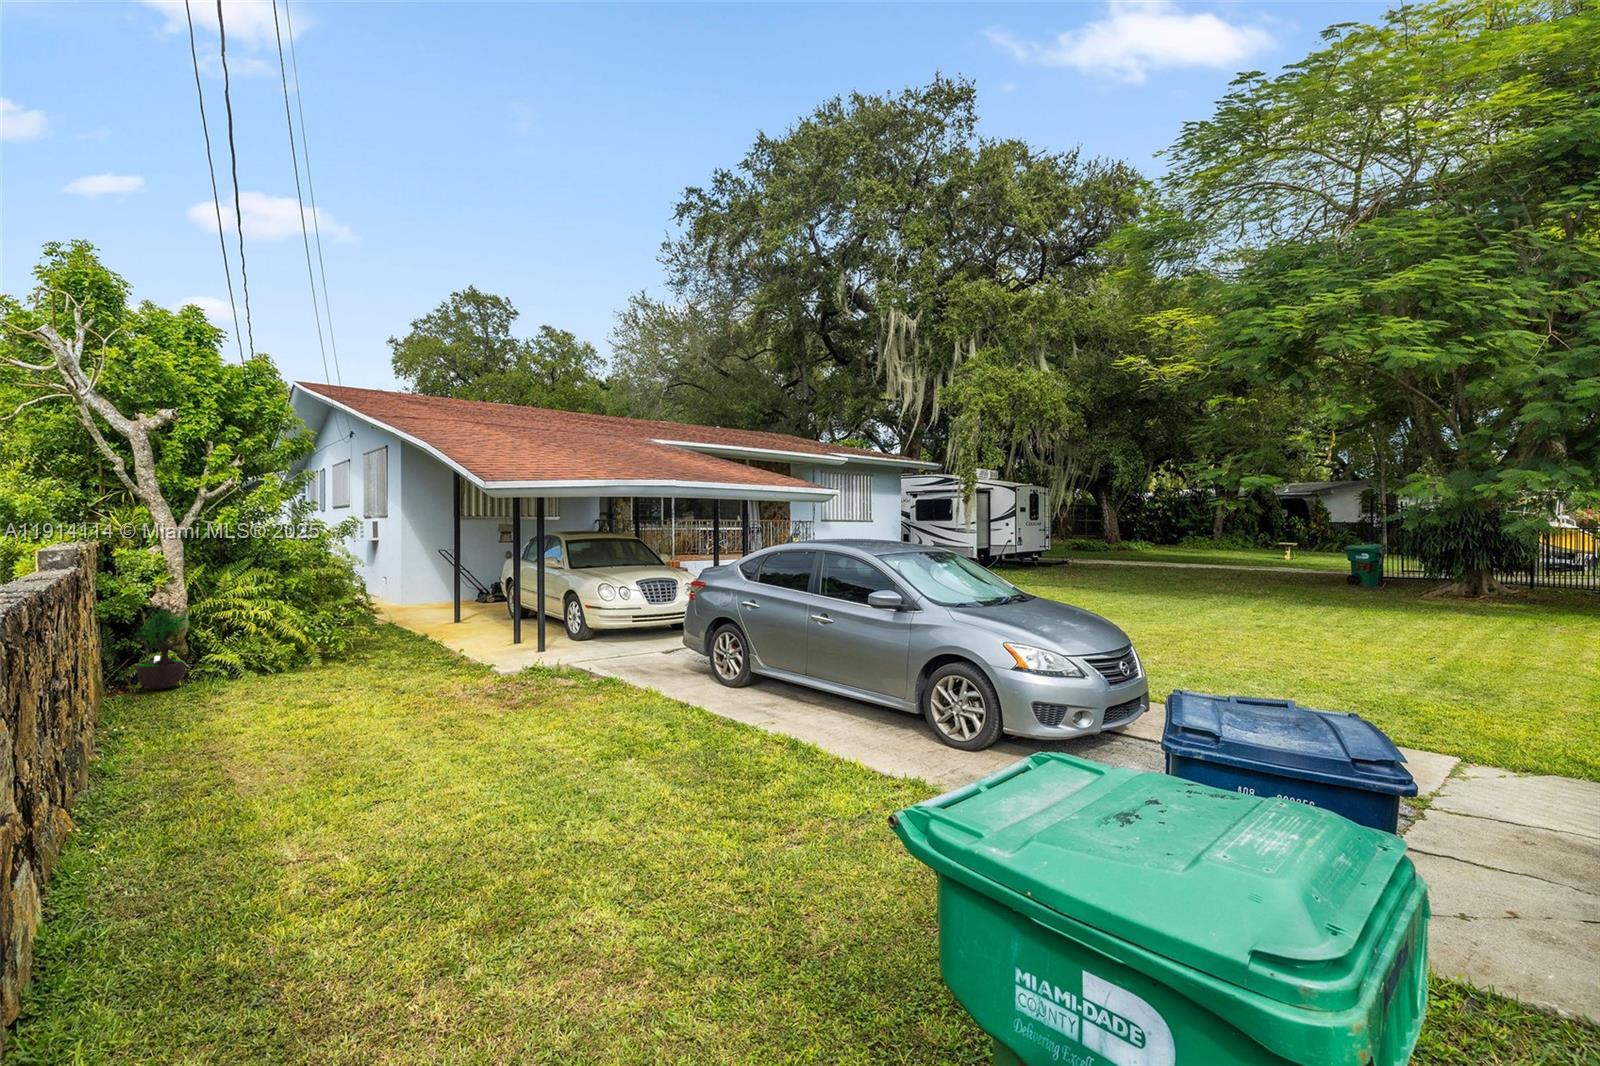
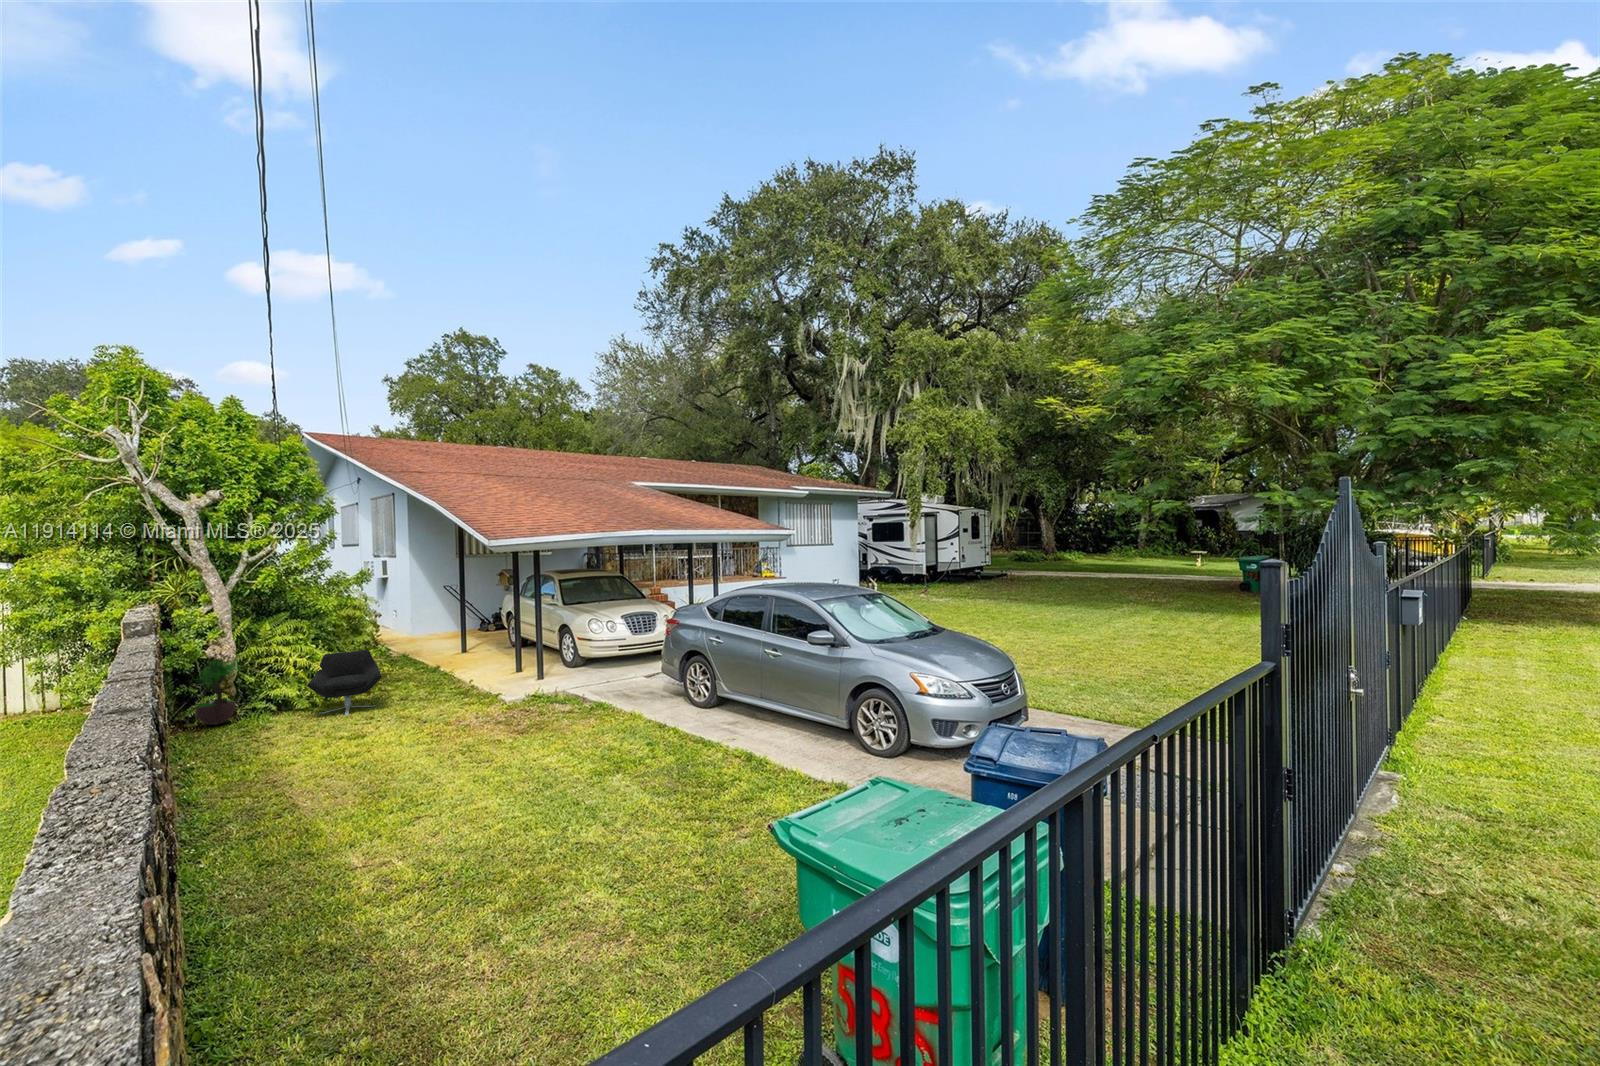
lounge chair: none [267,610,355,685] -> present [307,650,382,716]

